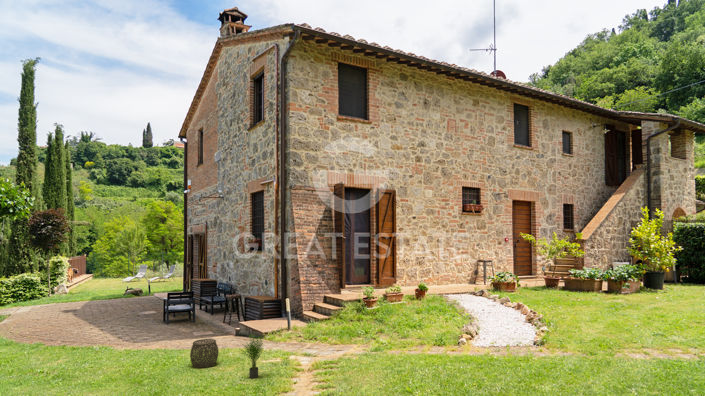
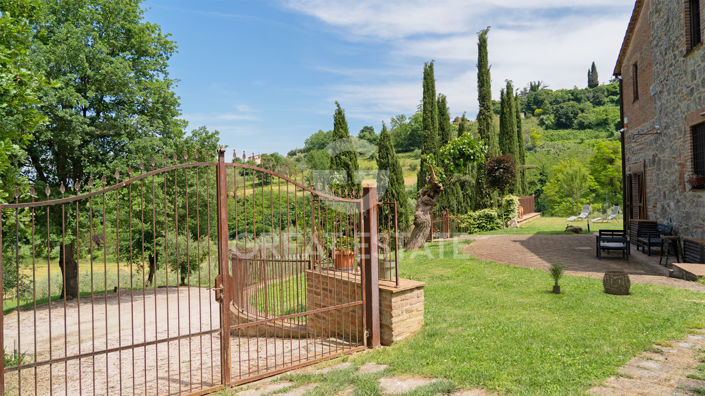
potted plant: present [242,336,263,378] -> present [549,263,563,294]

